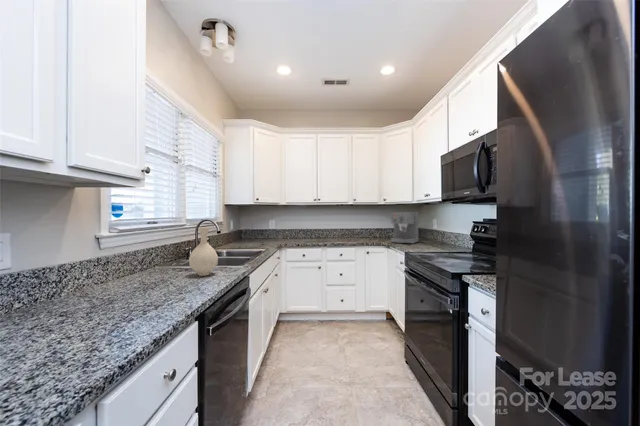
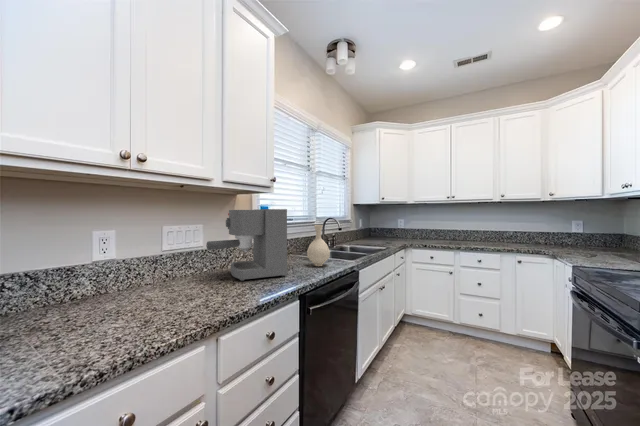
coffee maker: present [391,212,418,244] -> present [206,209,287,281]

